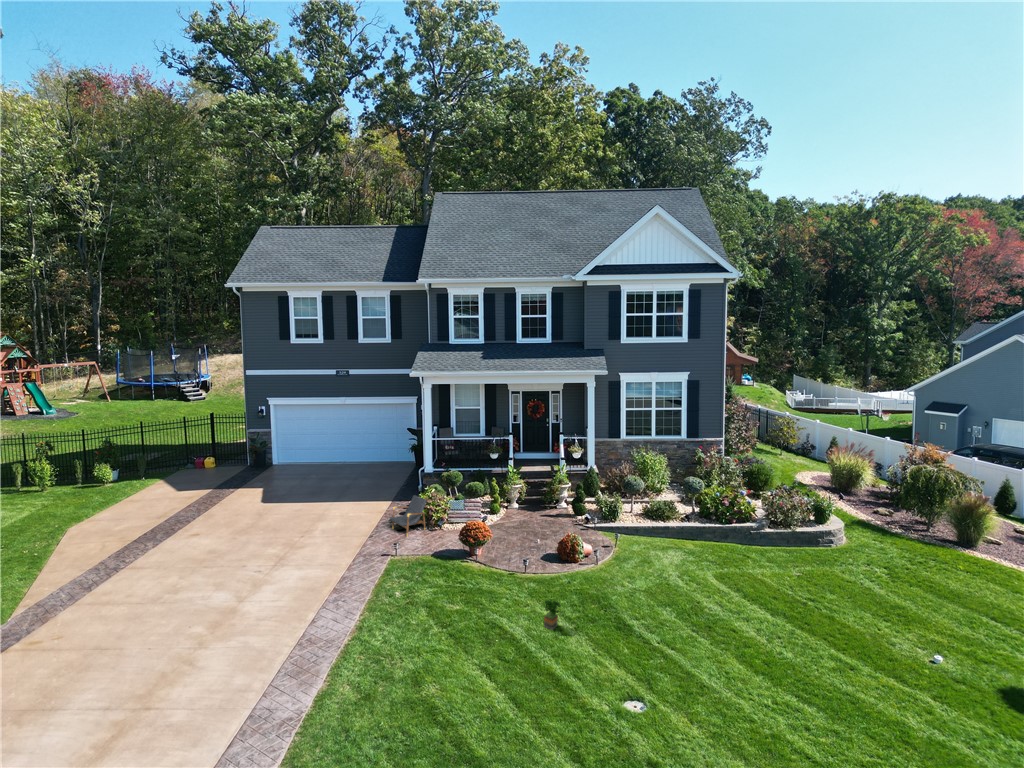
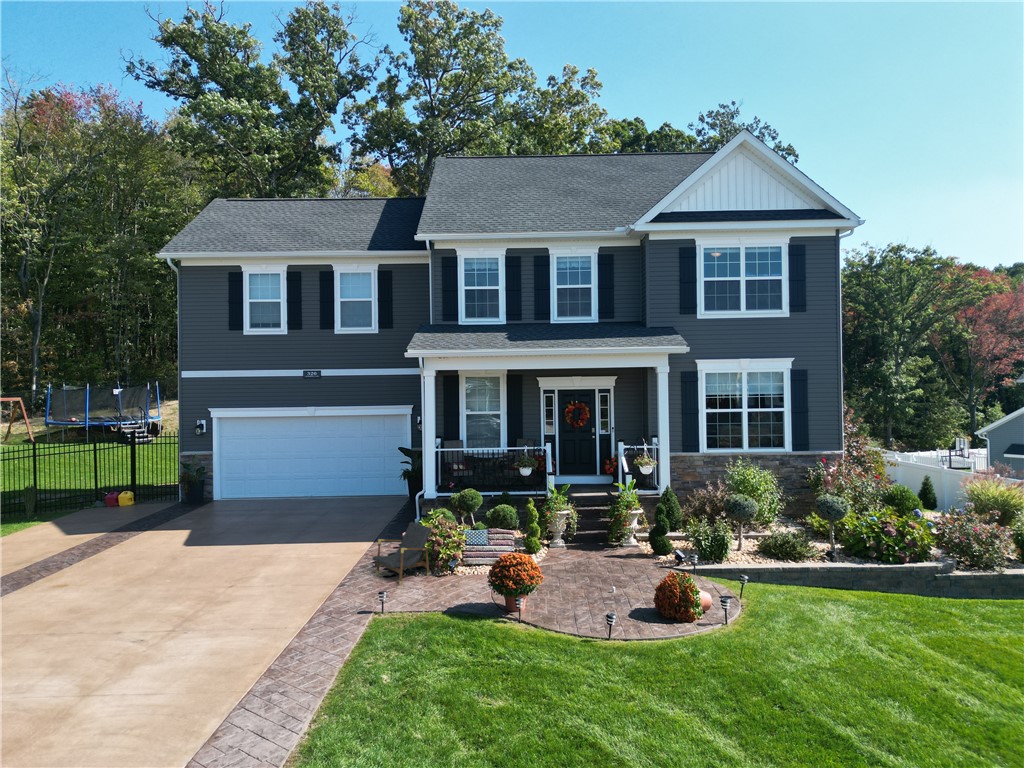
potted tree: present [544,600,561,630] -> none [675,683,711,748]

